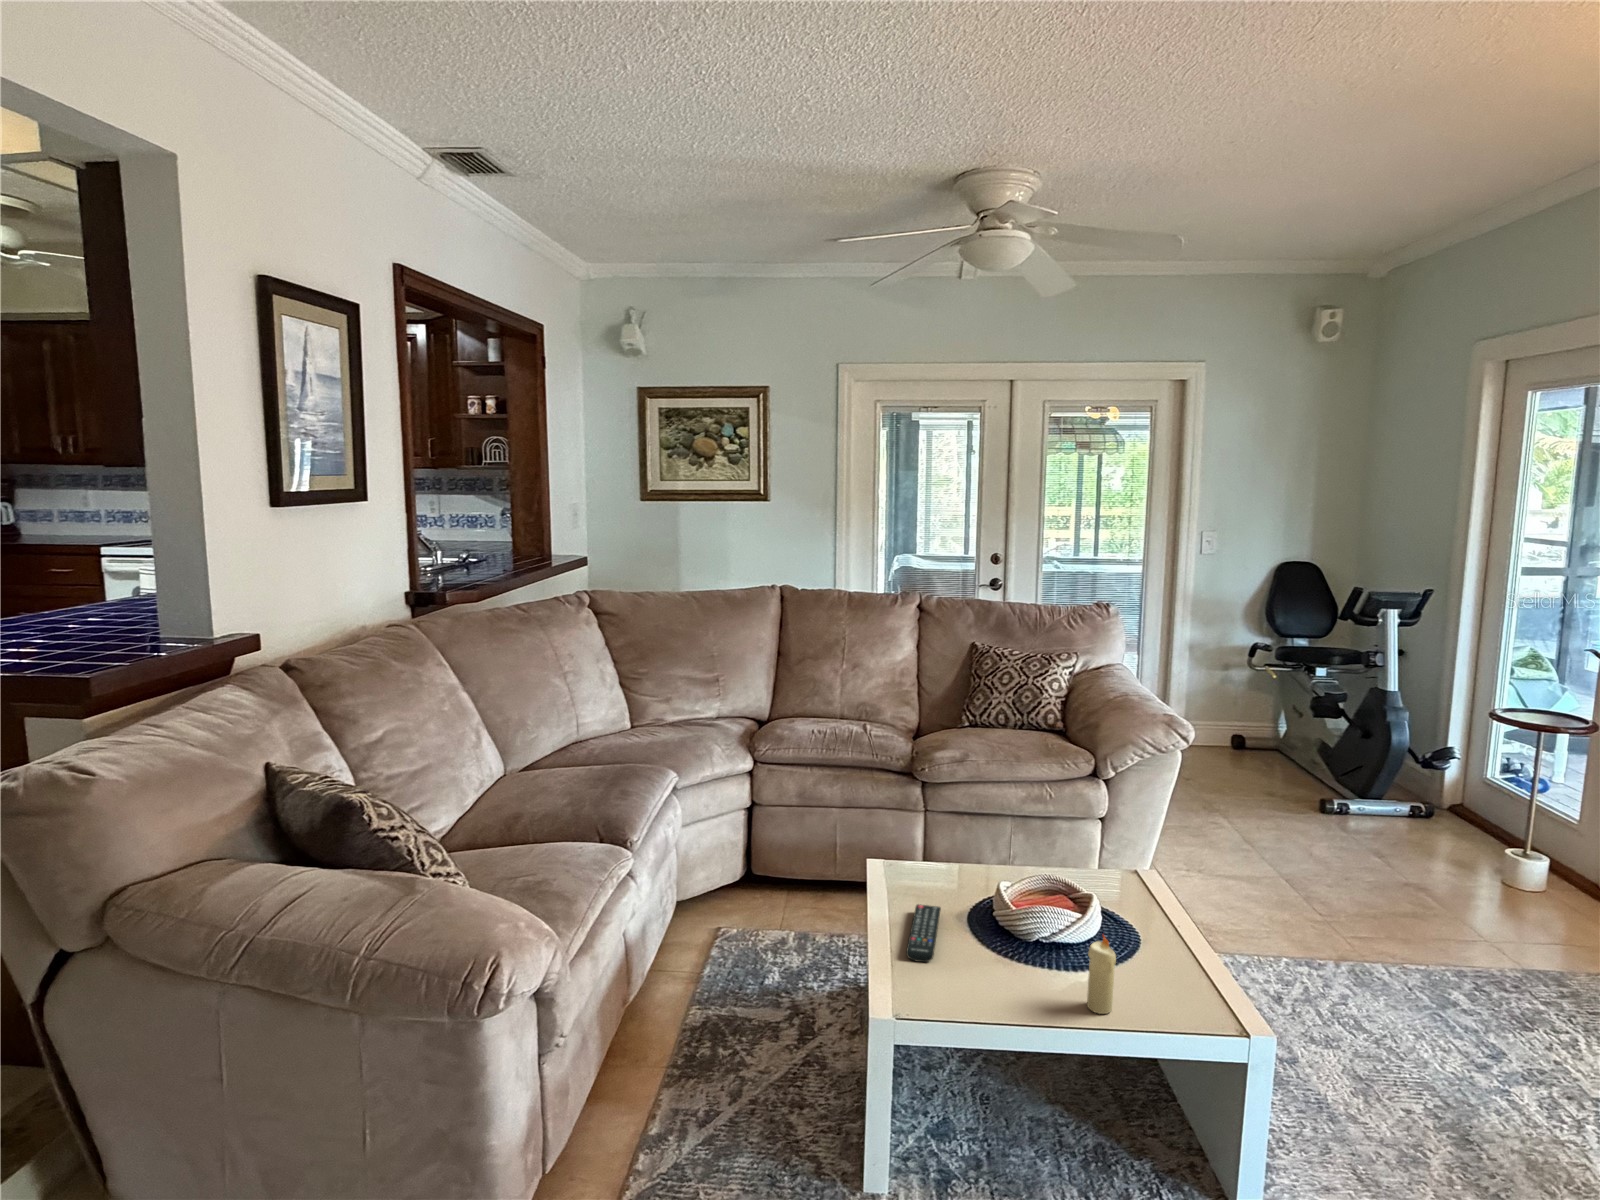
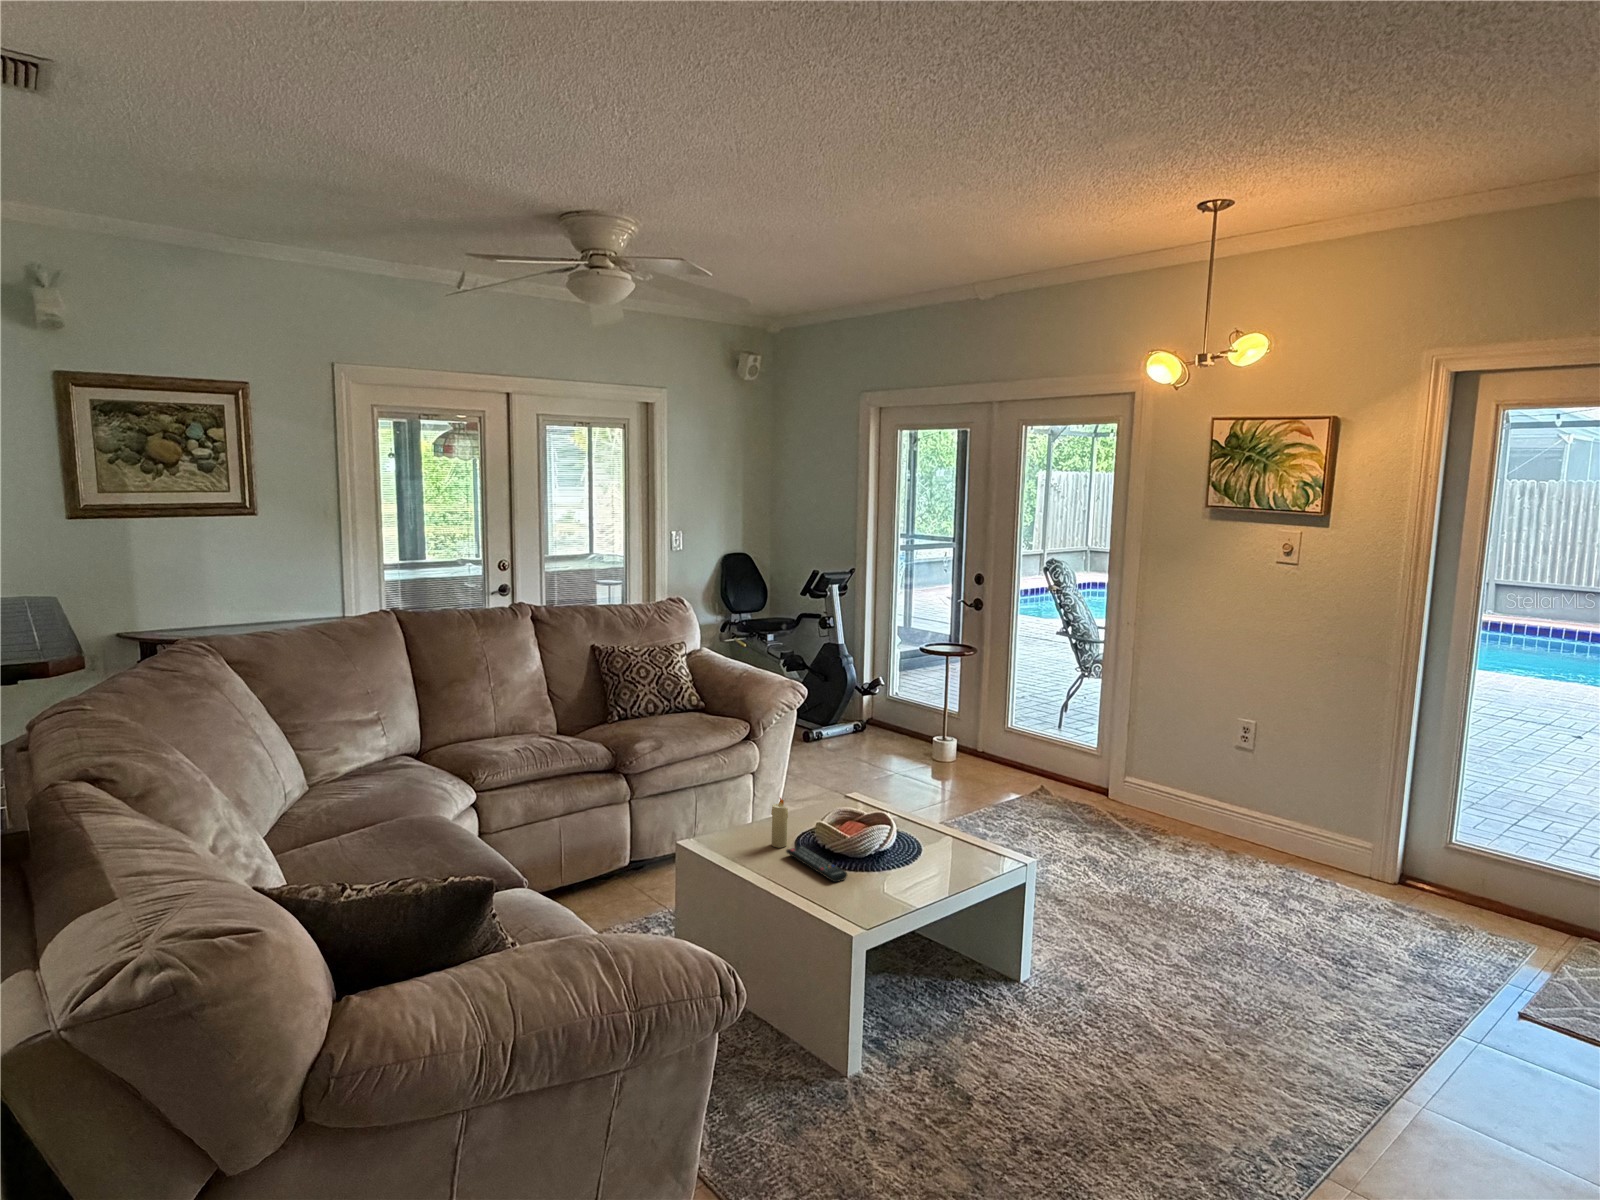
candle: present [1087,936,1116,1014] -> present [771,798,788,848]

